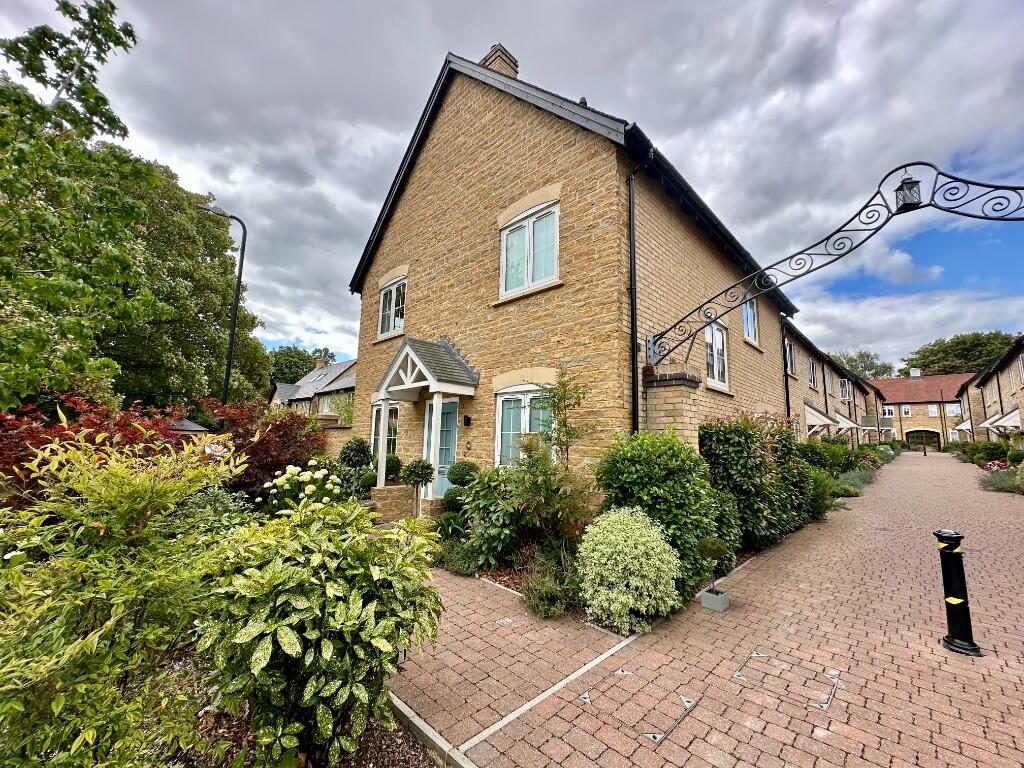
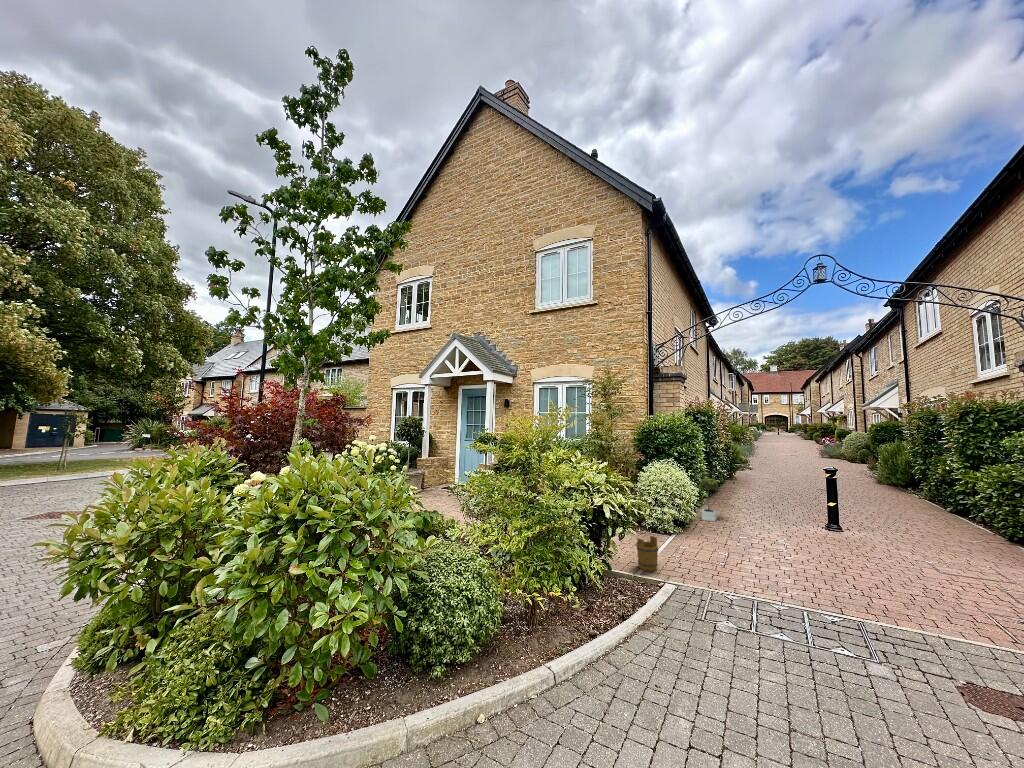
bucket: none [471,665,513,744] -> present [635,536,658,571]

